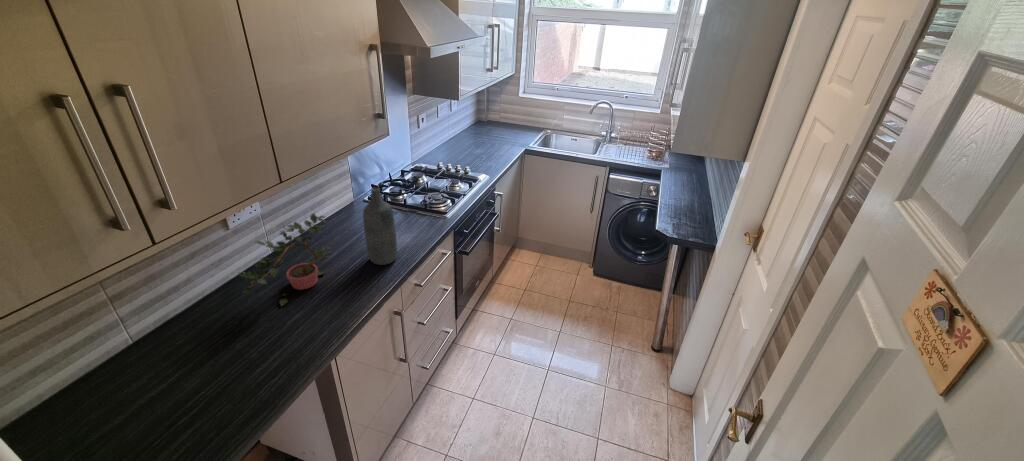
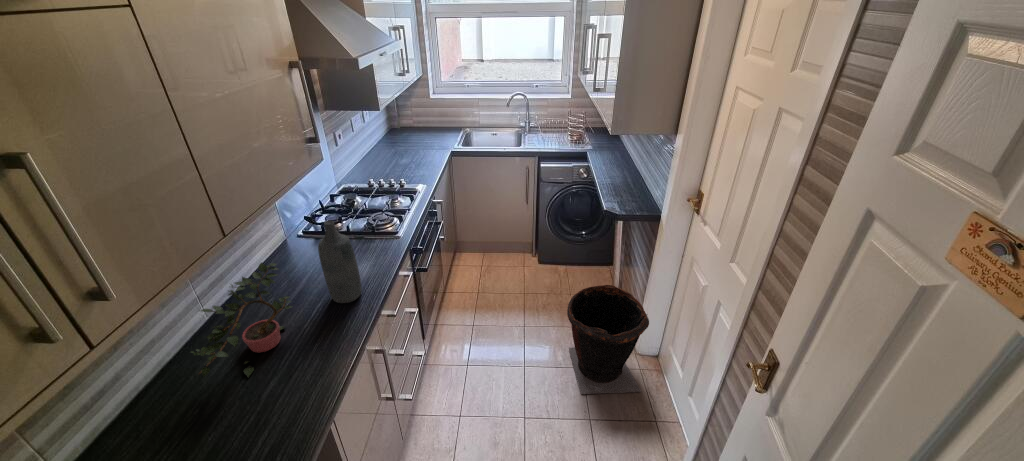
waste bin: none [596,306,682,427] -> present [567,285,649,394]

